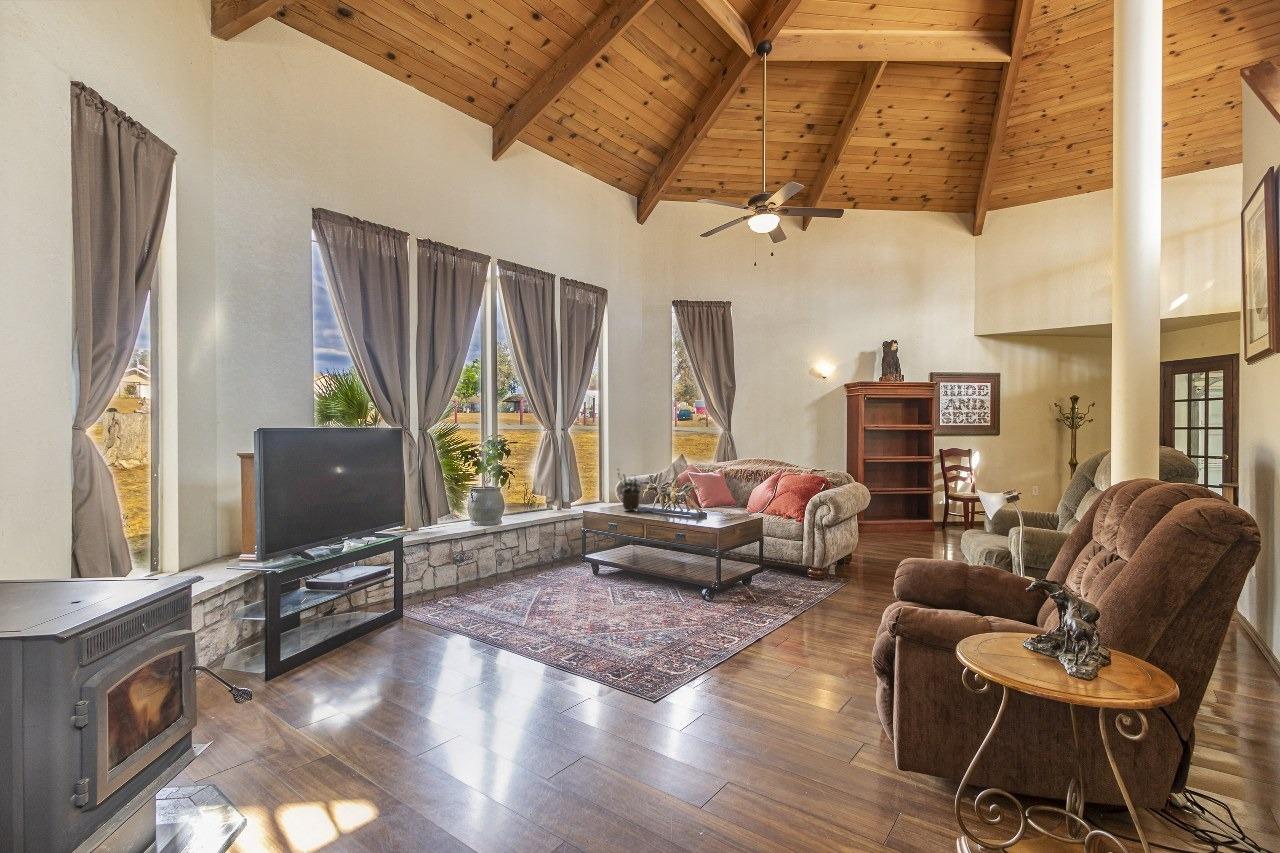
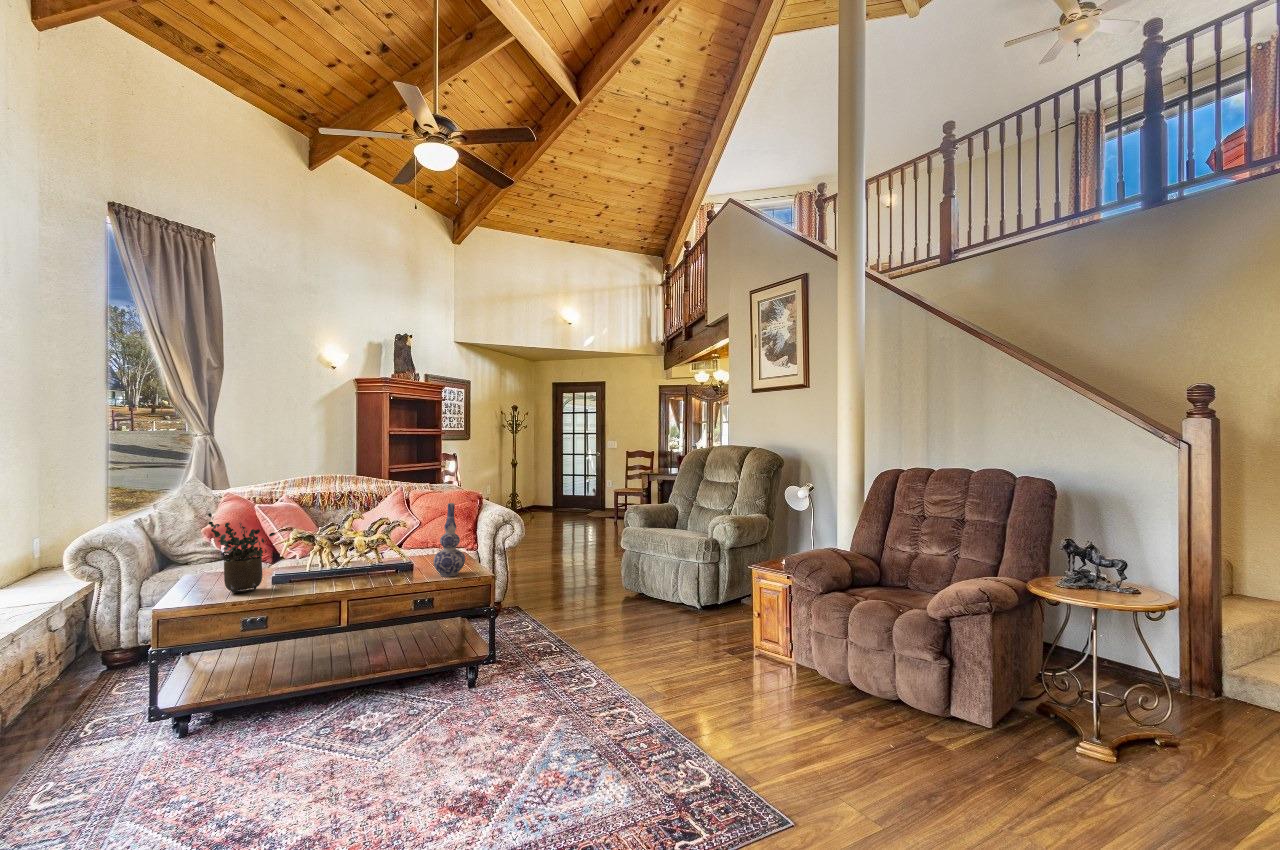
vase: none [703,475,724,524] -> present [433,503,465,577]

